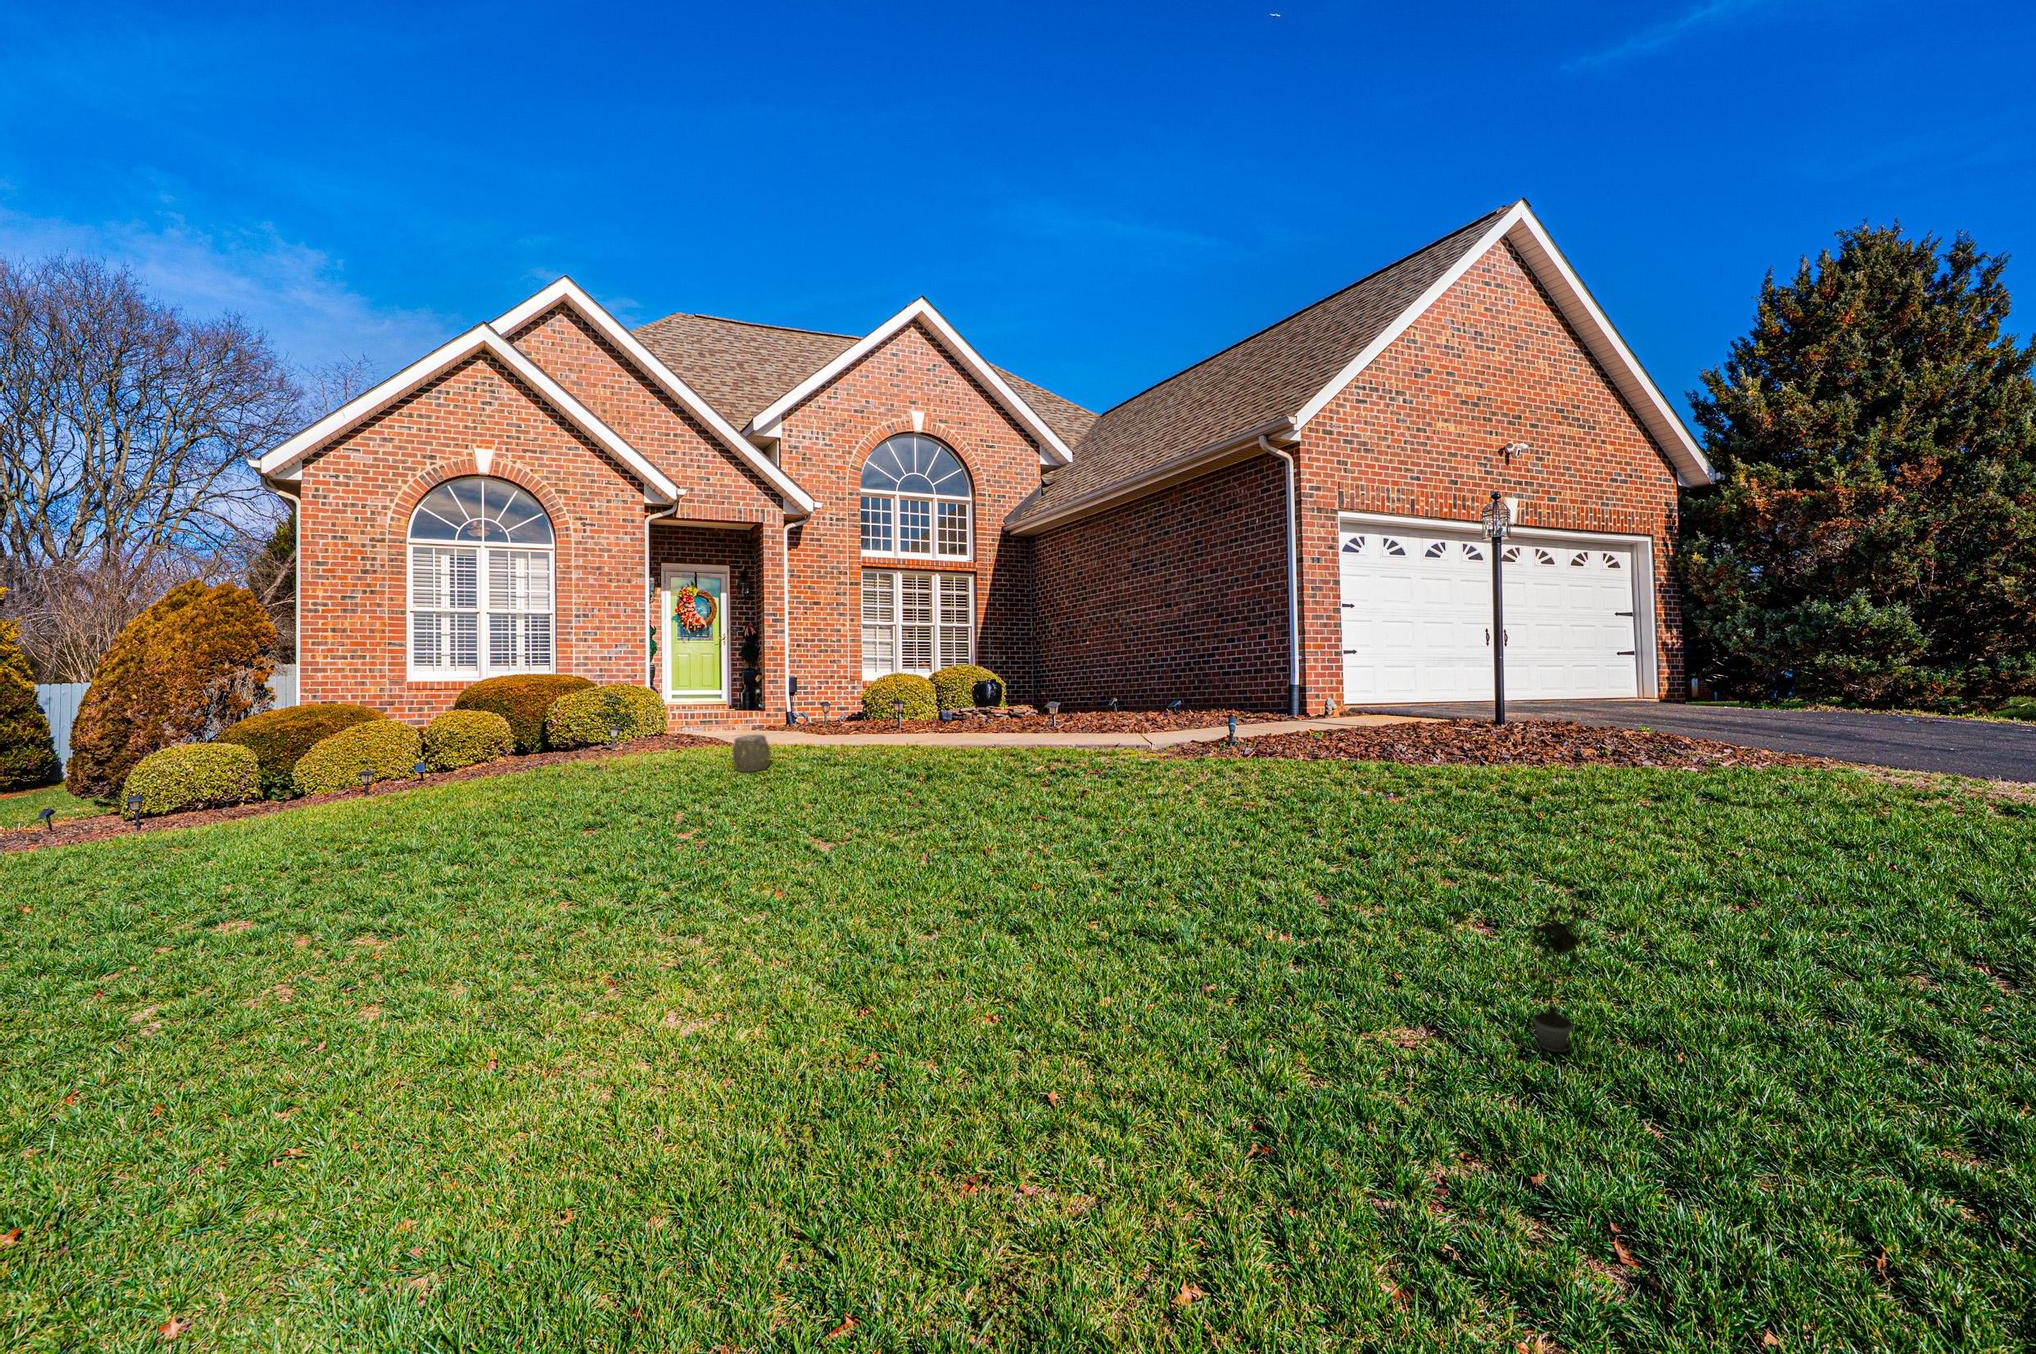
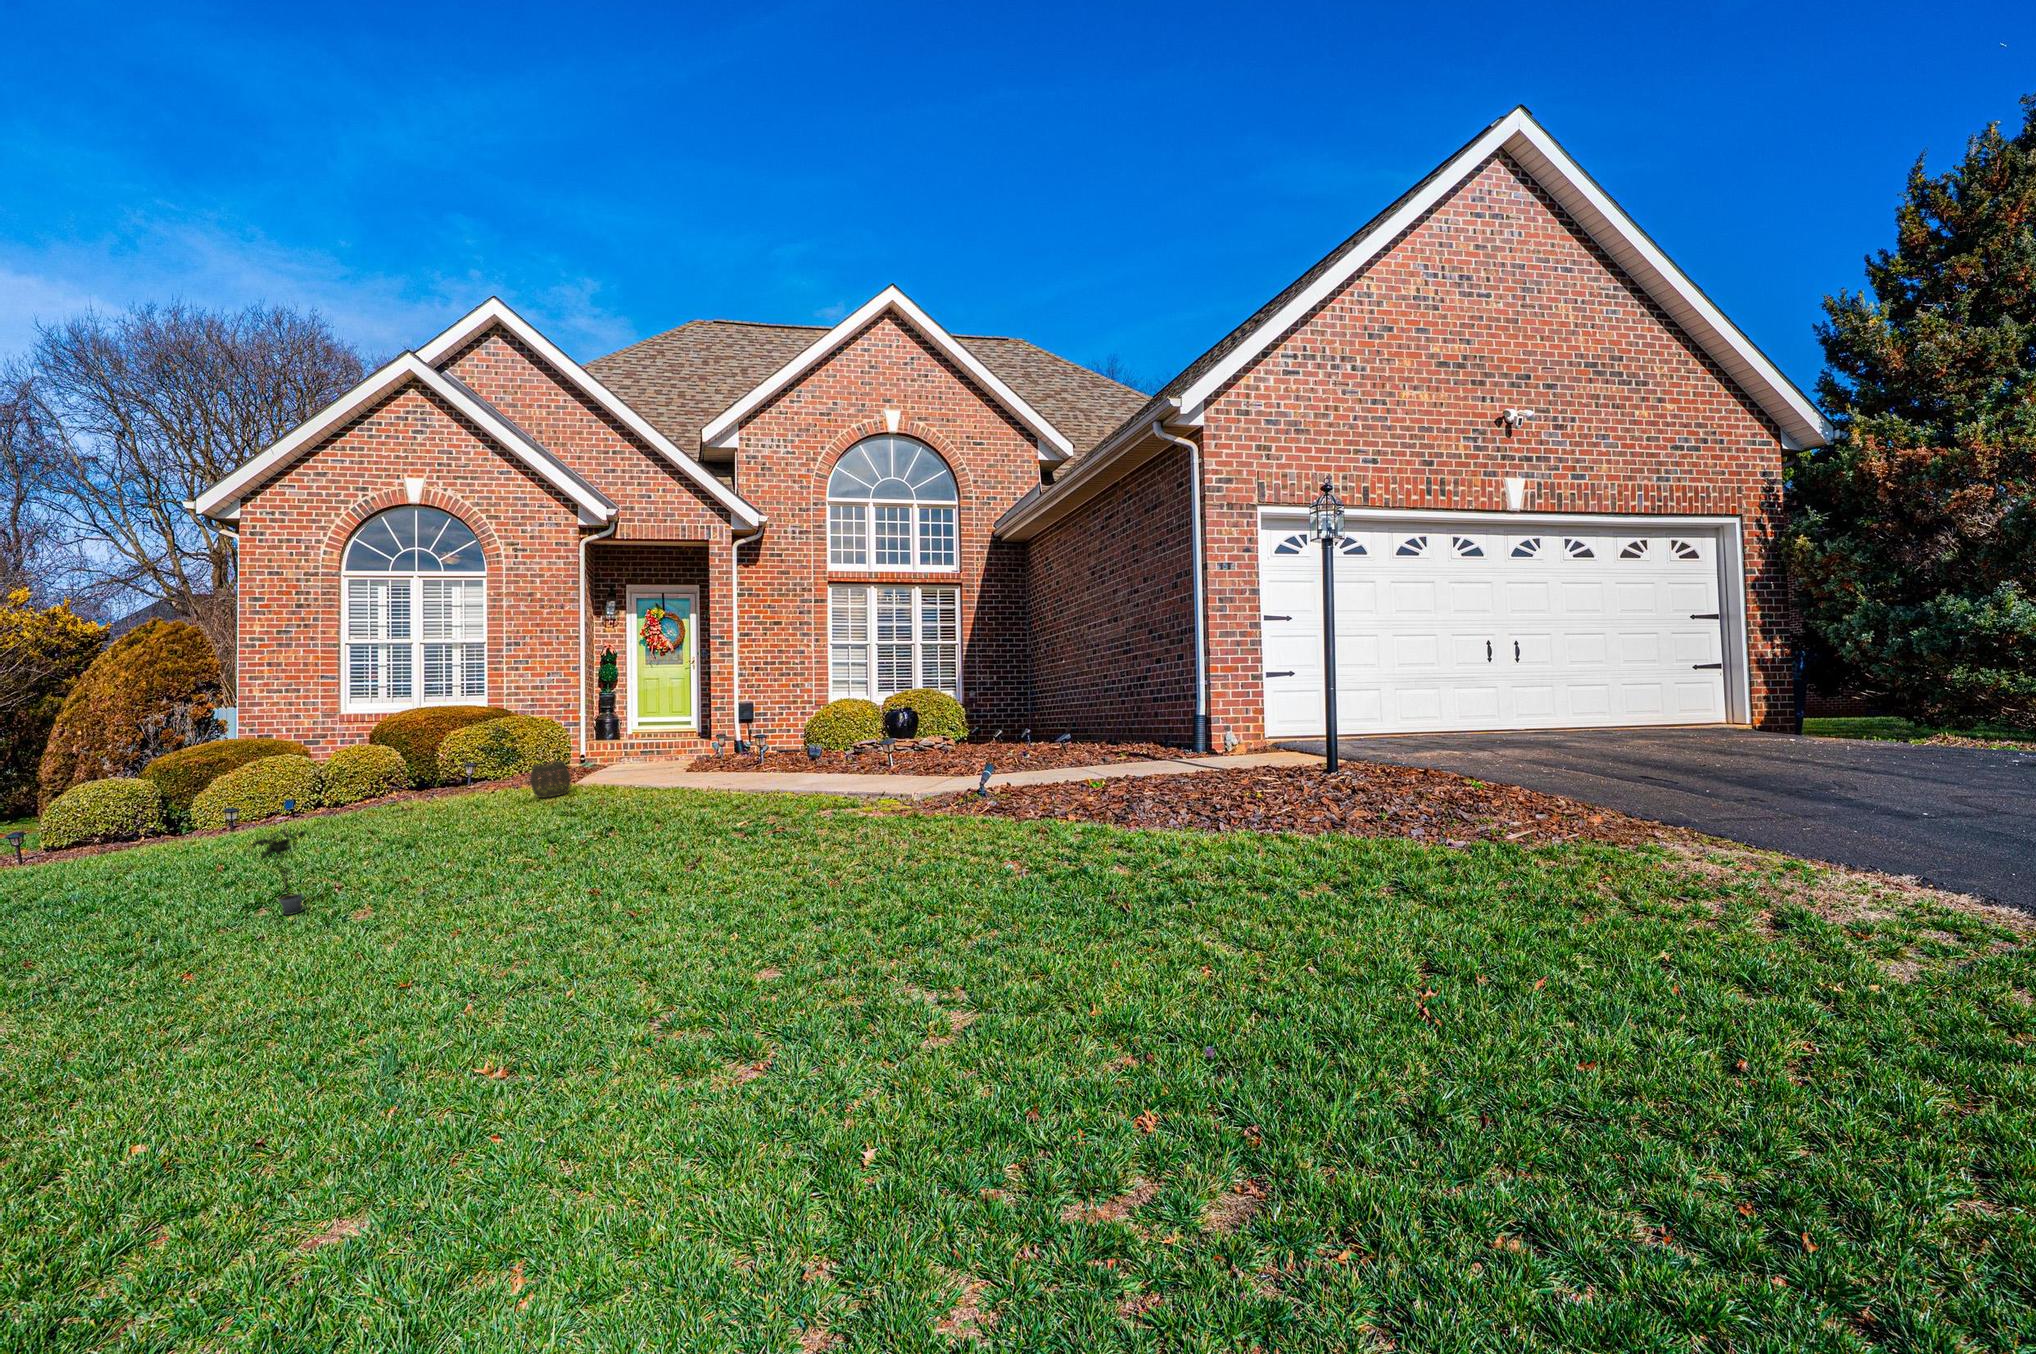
potted plant: present [1527,899,1592,1052] -> present [248,829,308,915]

